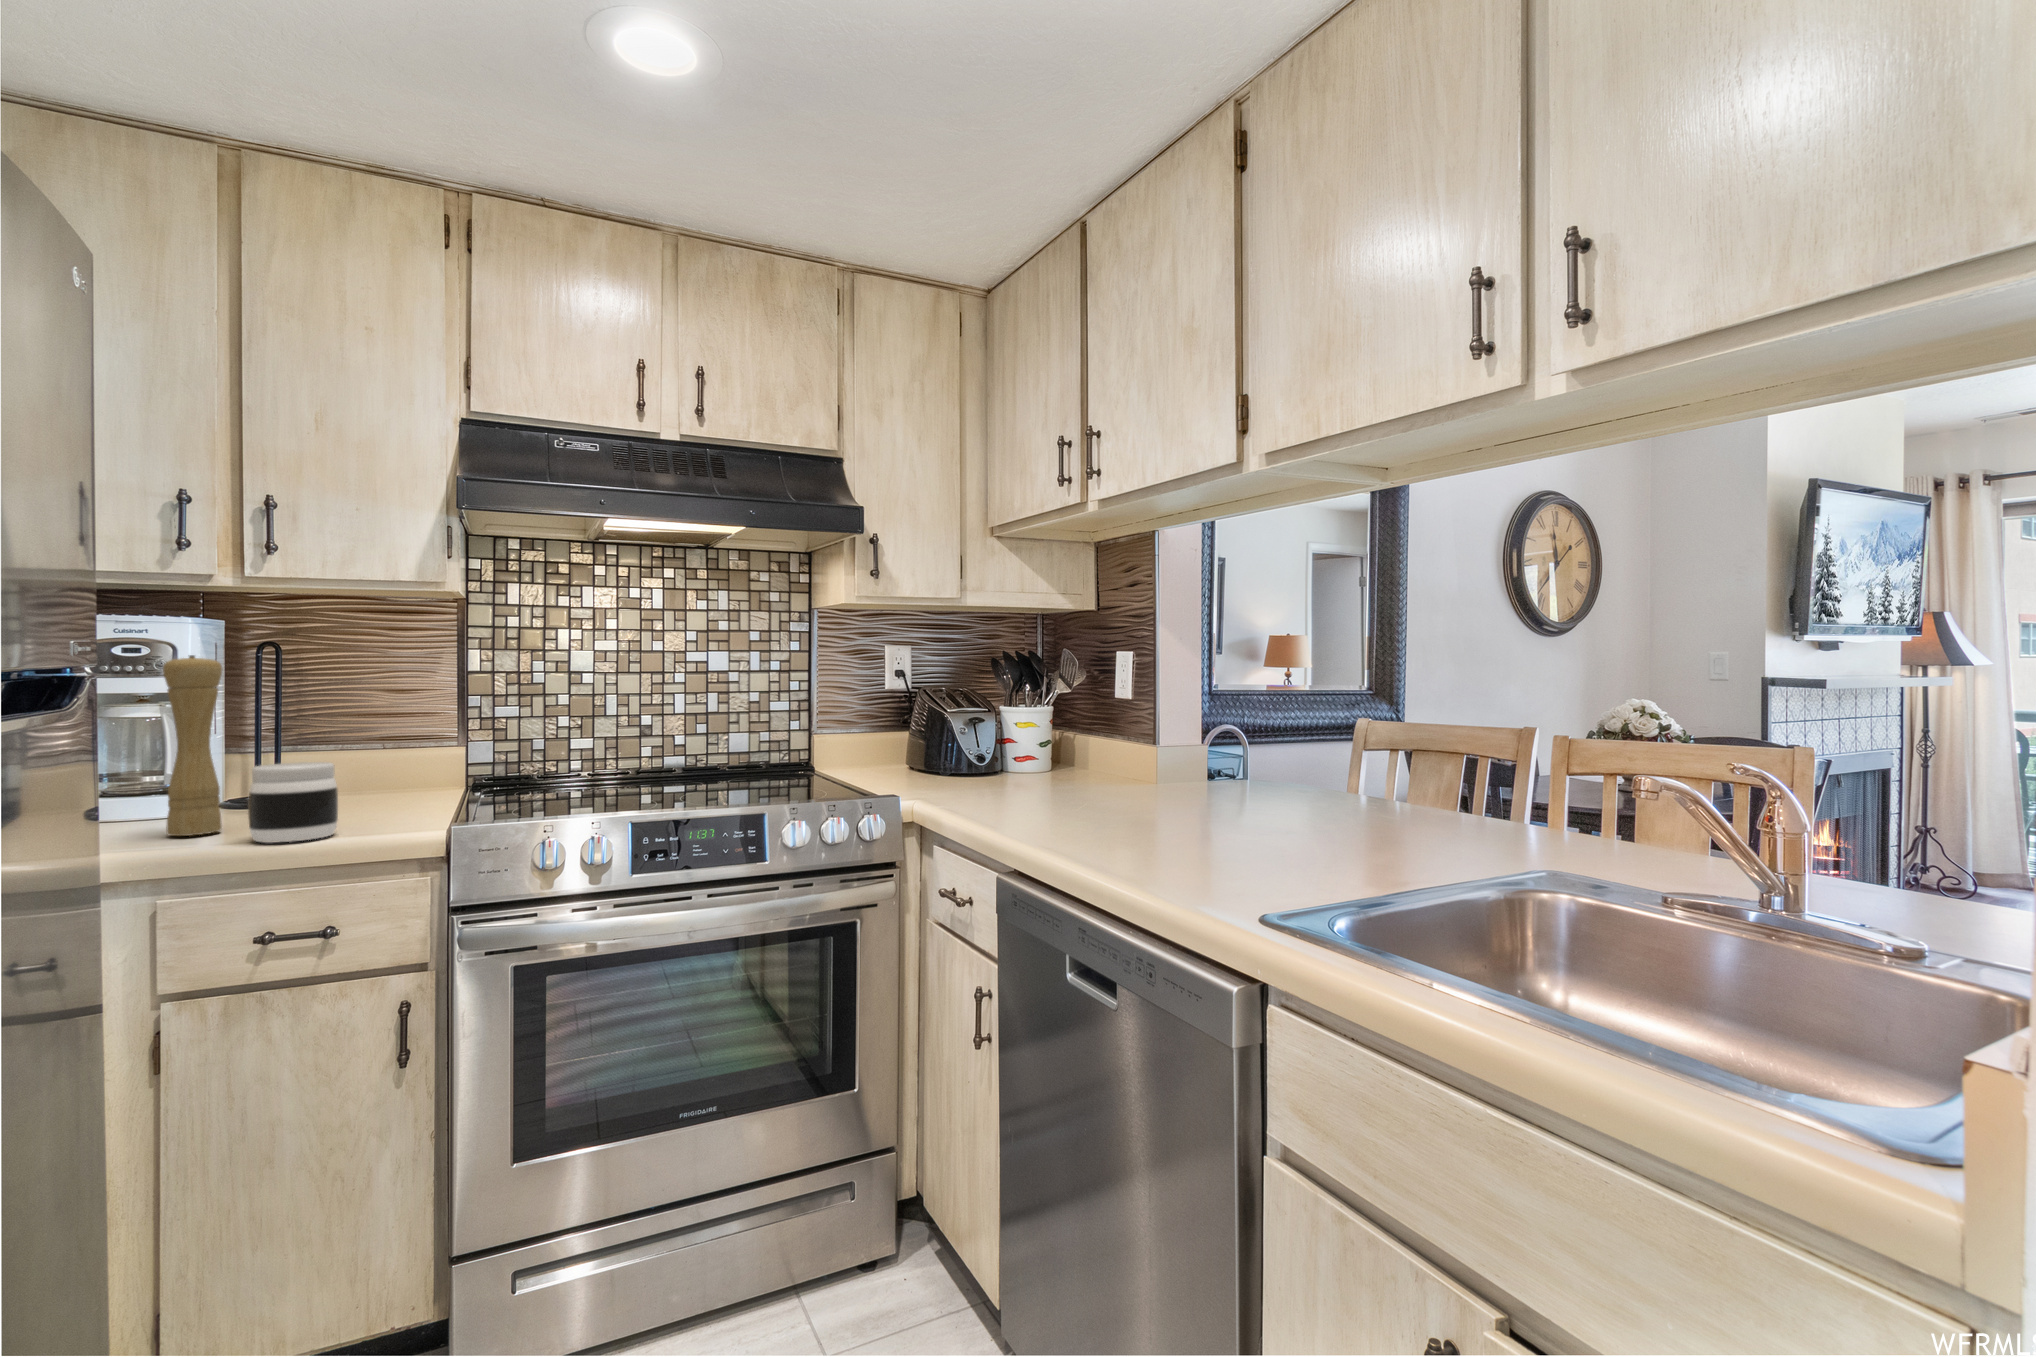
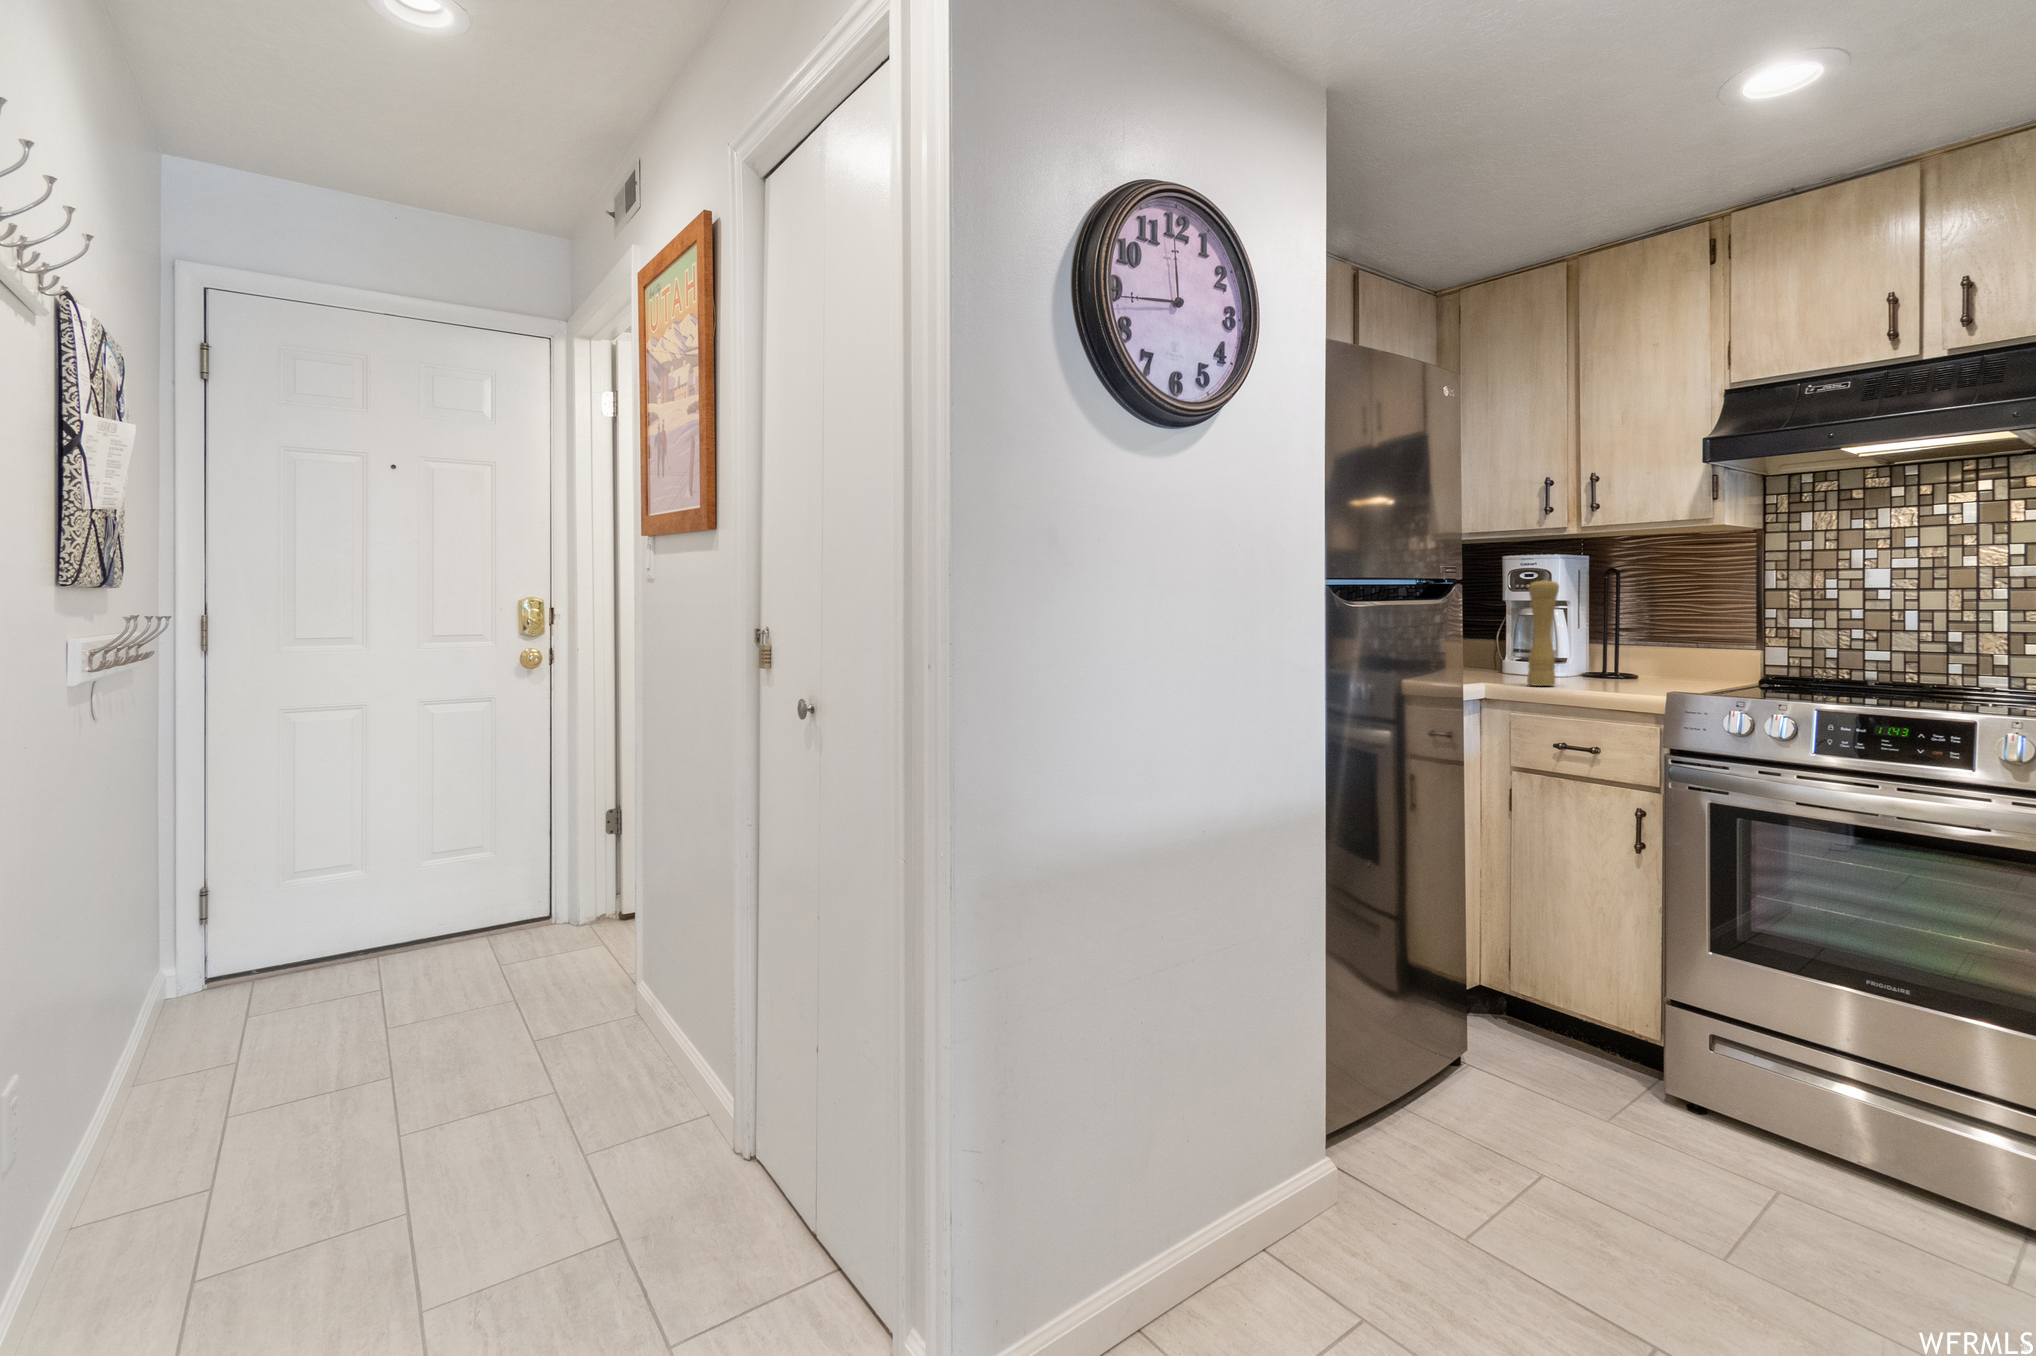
jar: present [248,762,338,843] -> none [1560,645,1612,692]

